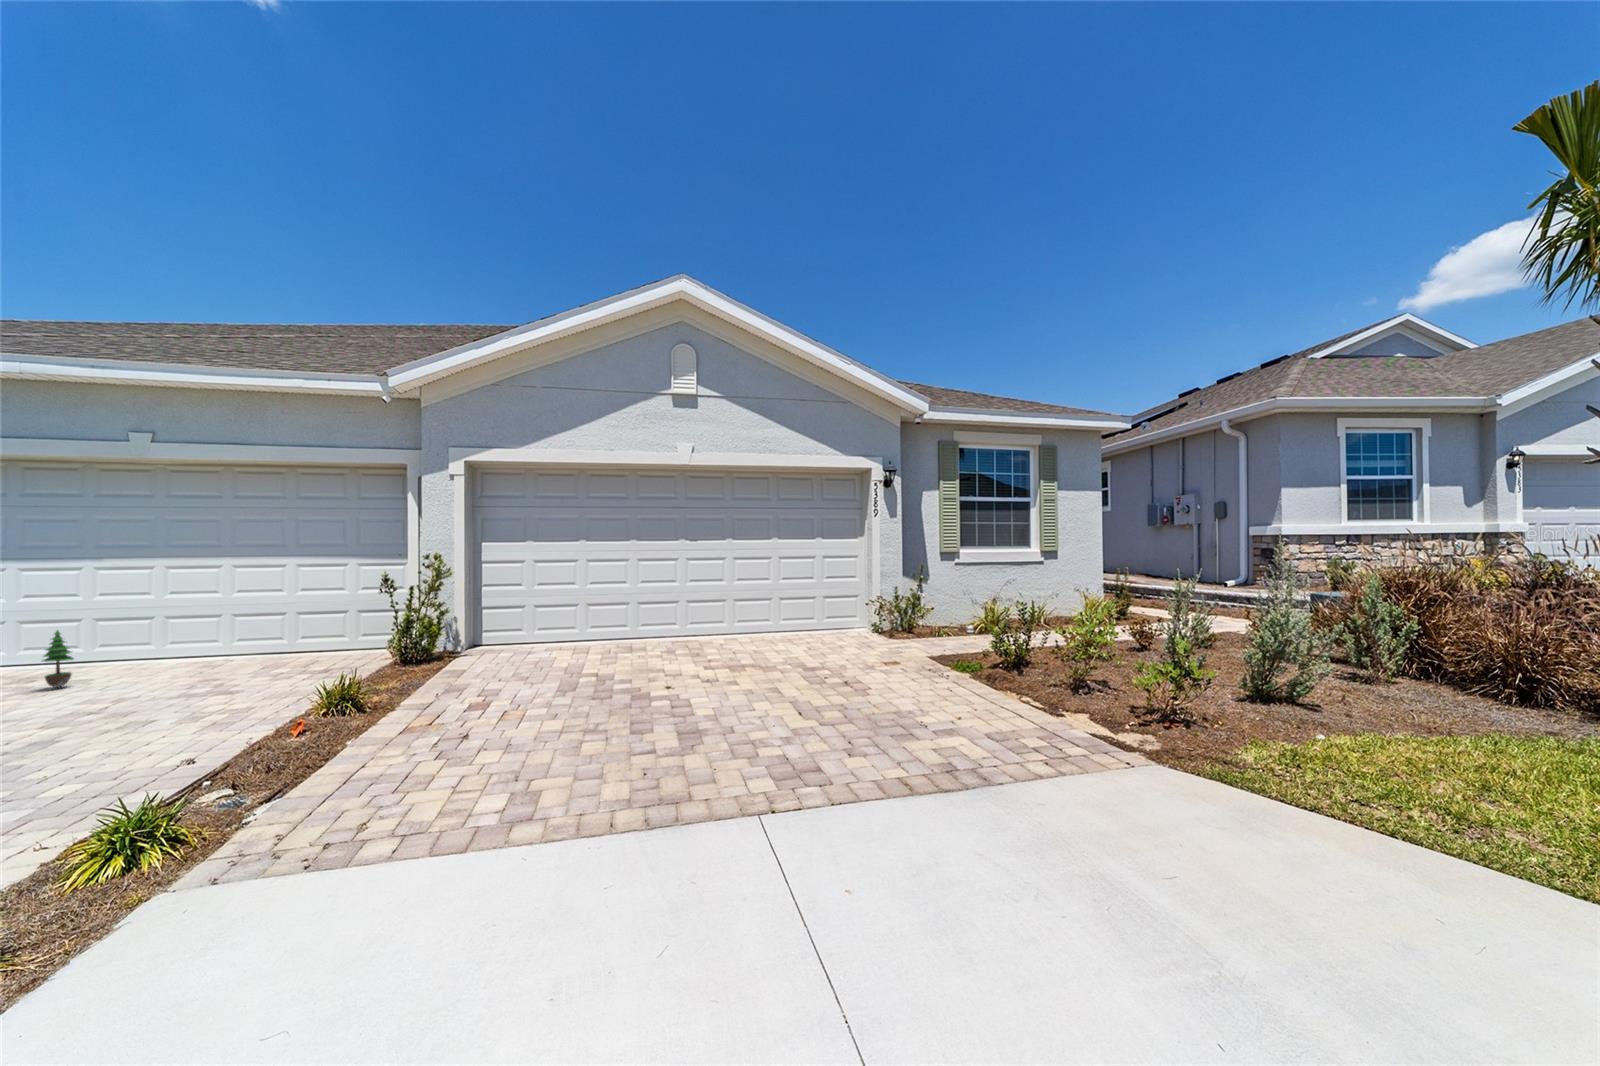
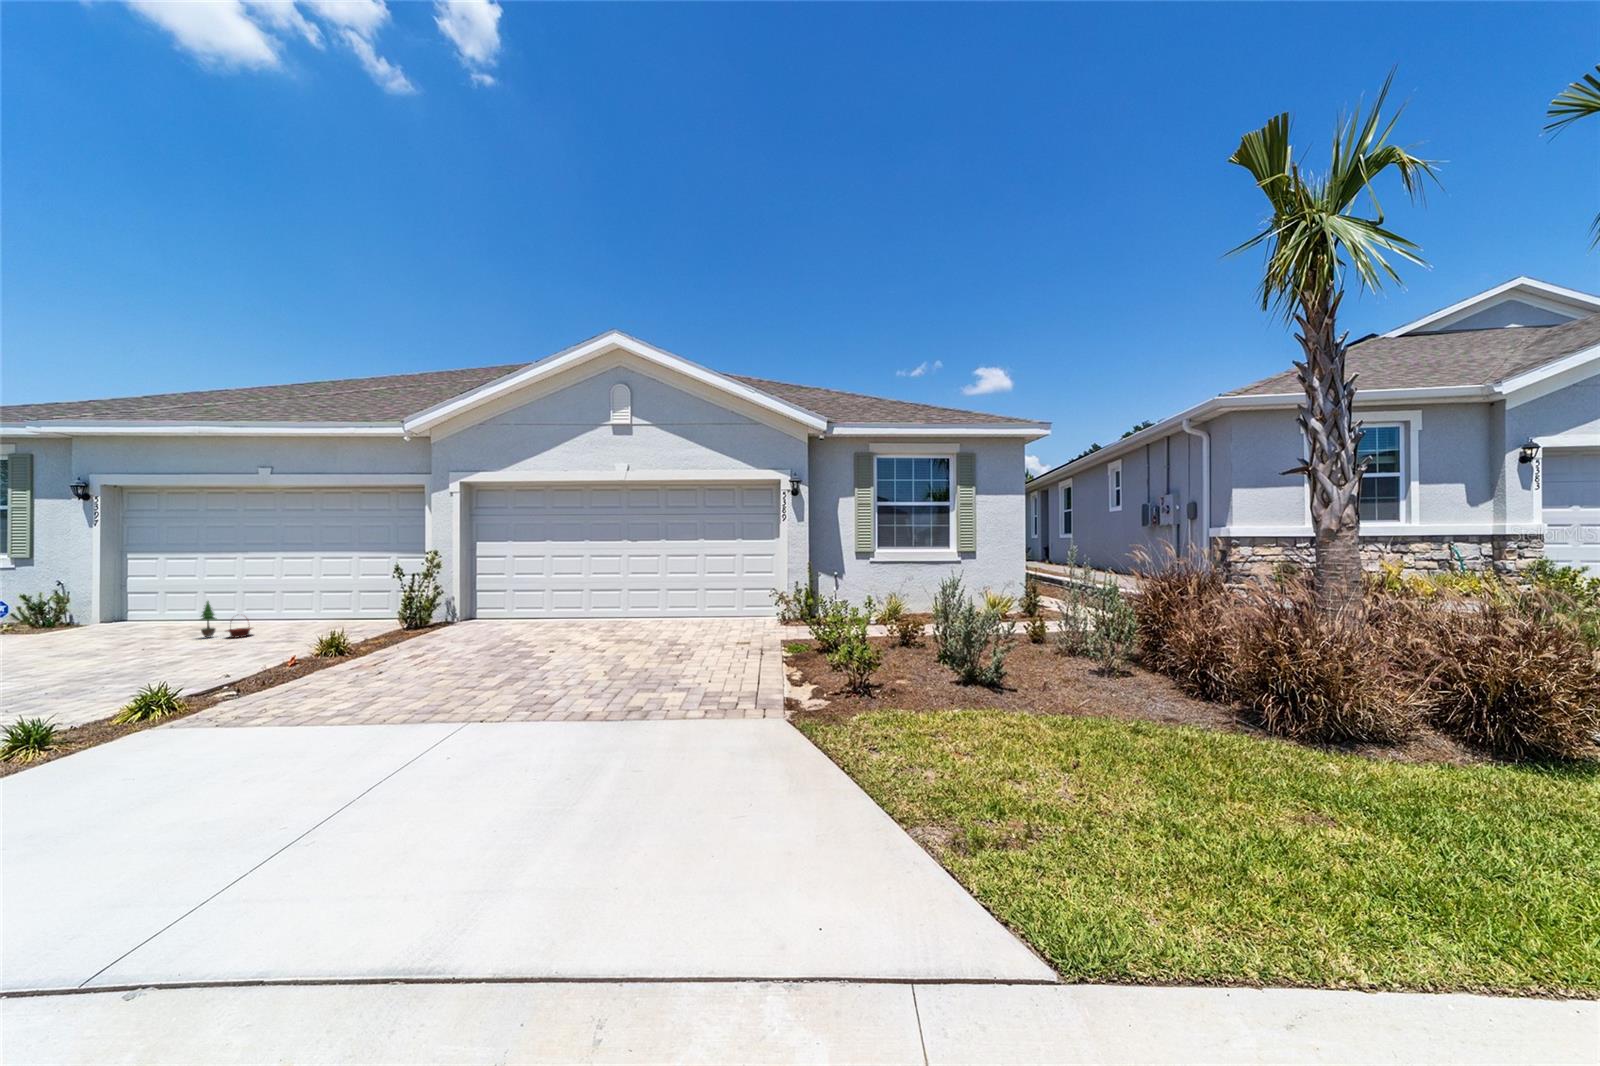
basket: none [89,650,142,686] -> present [227,620,252,638]

